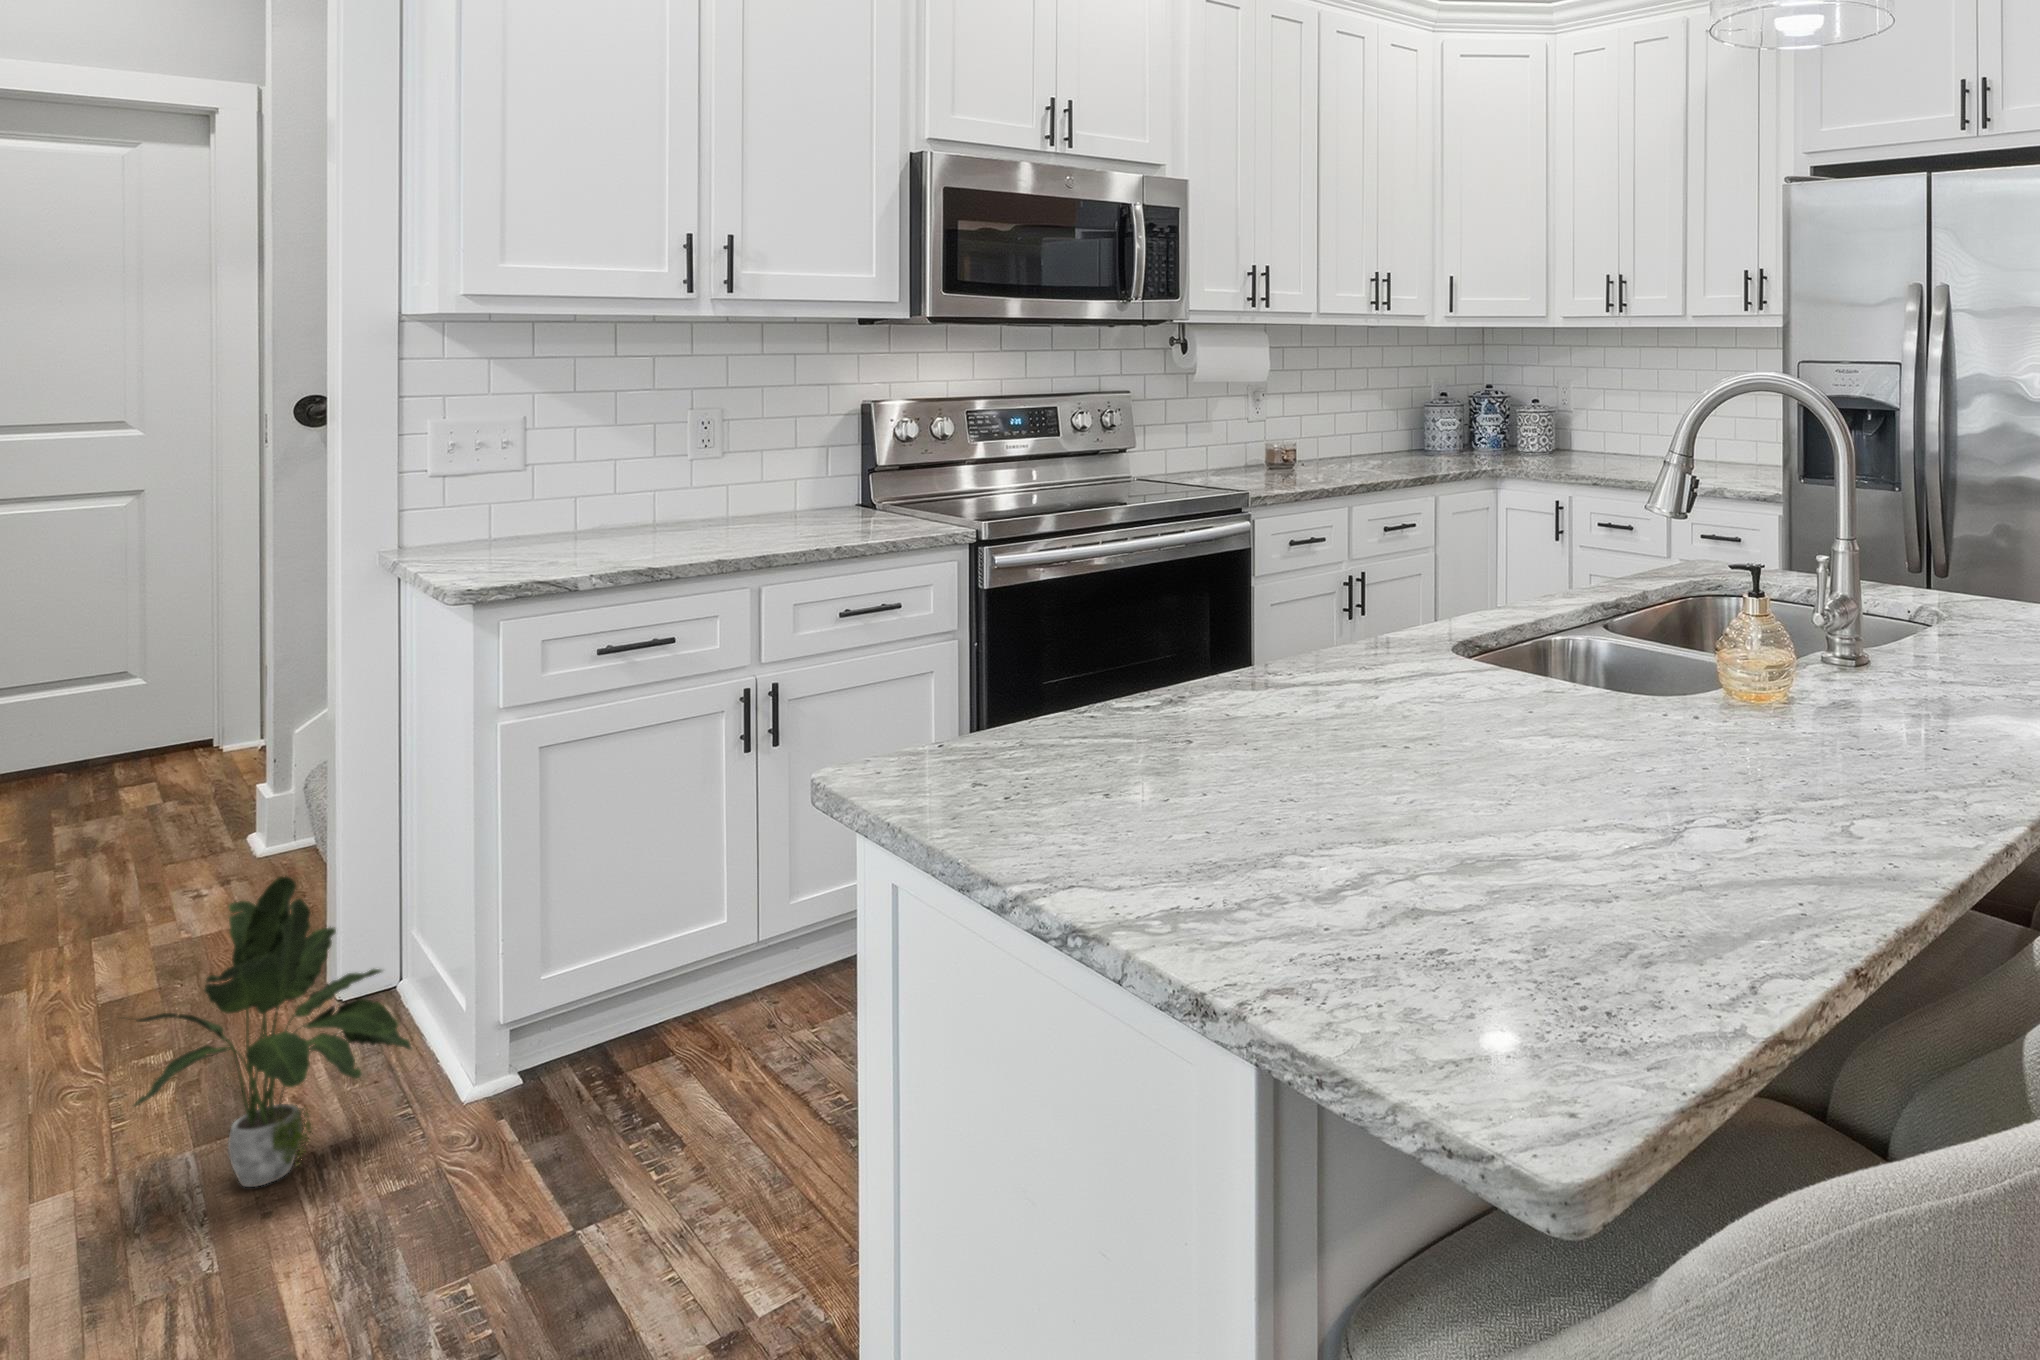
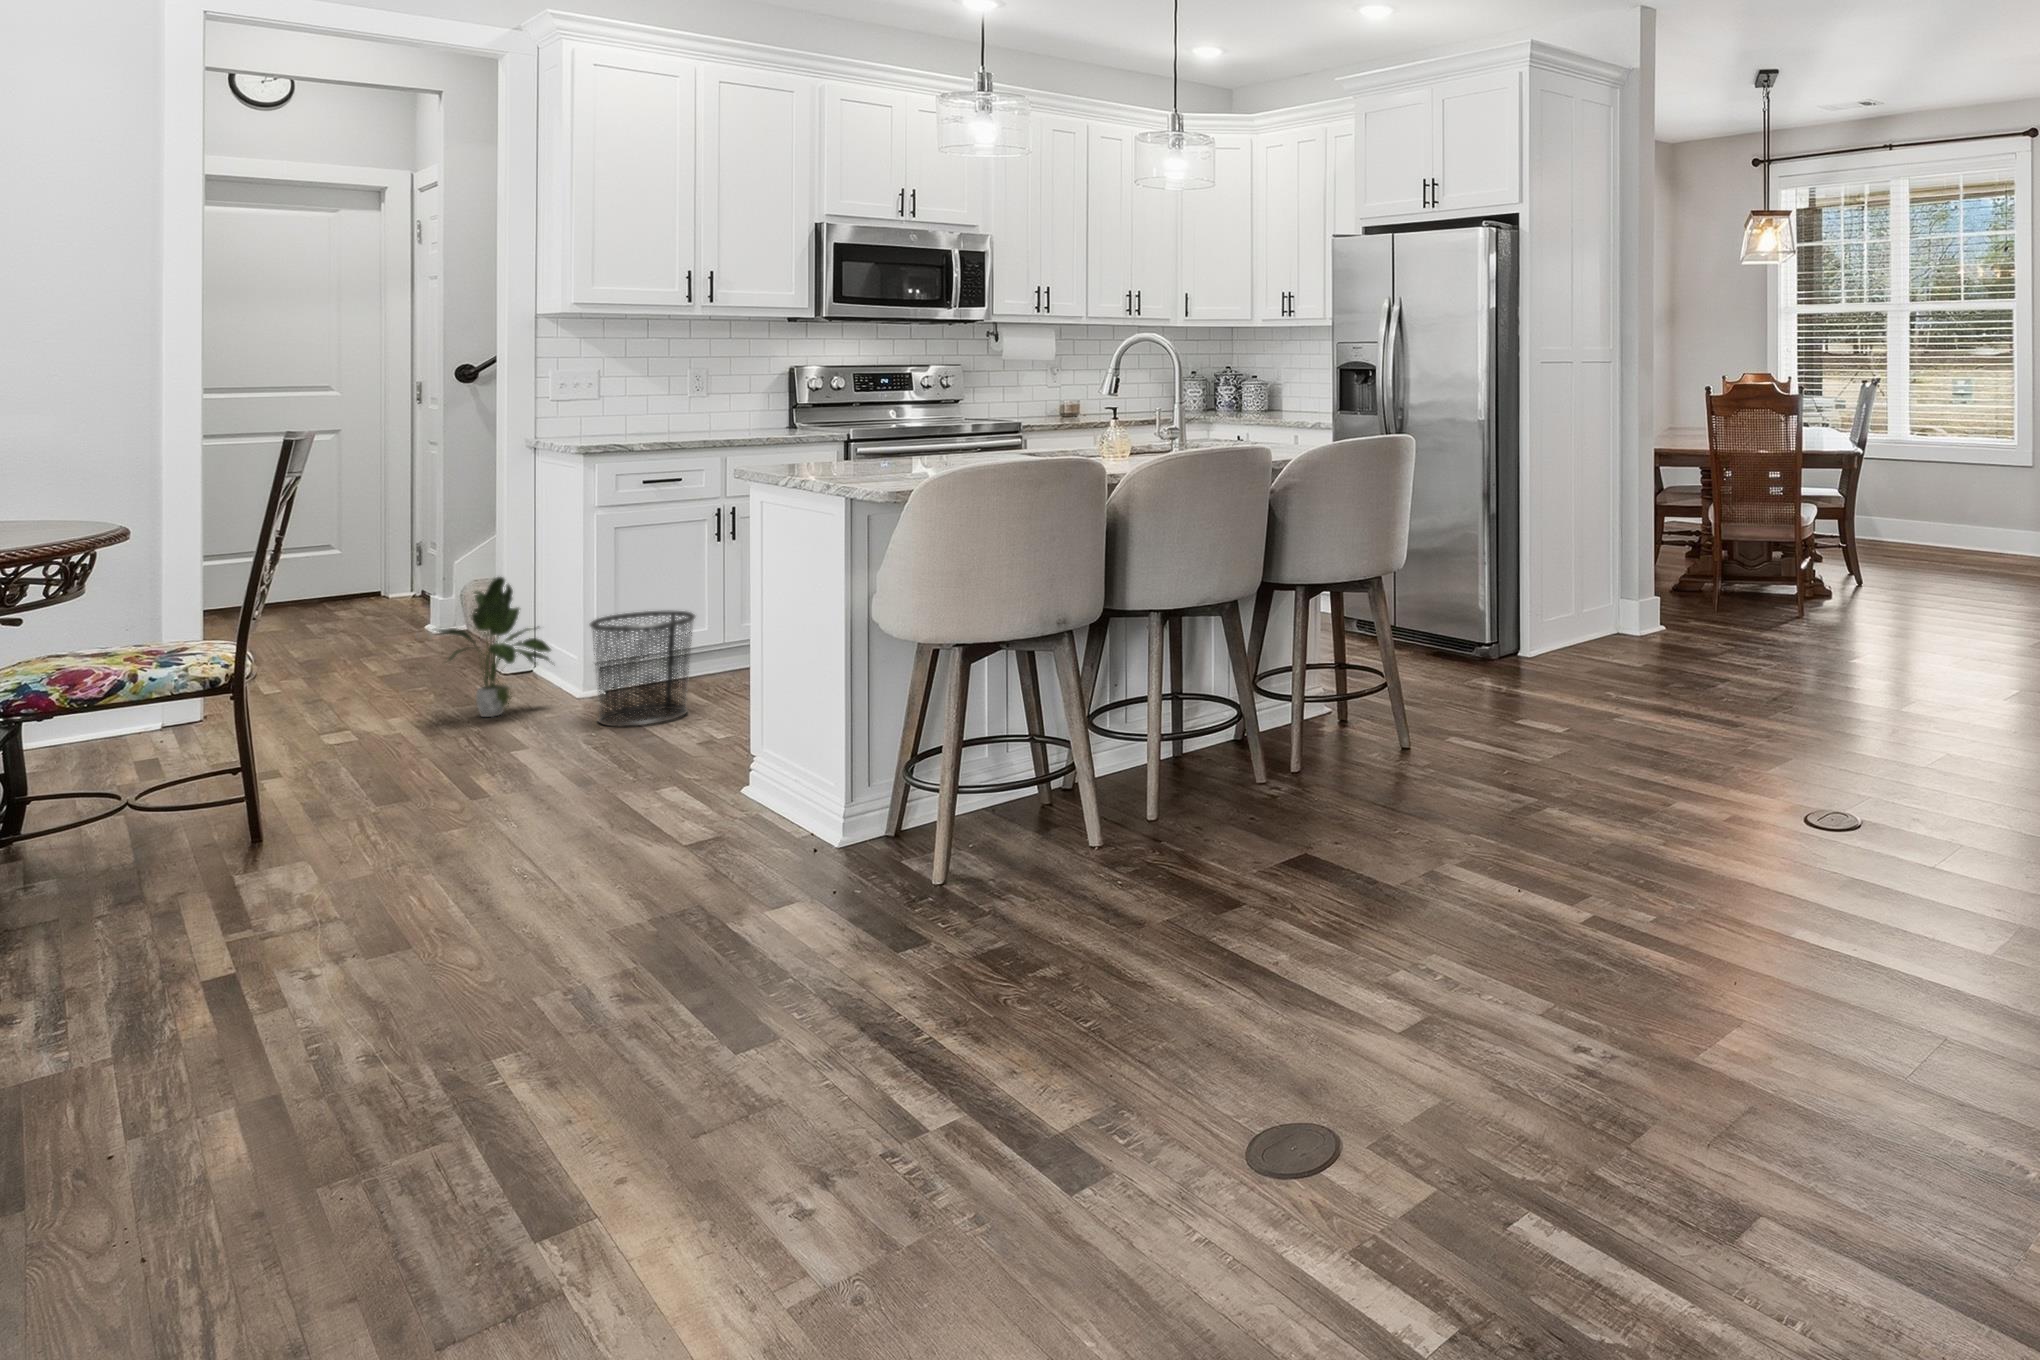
waste bin: none [467,930,702,1227] -> present [590,610,695,726]

